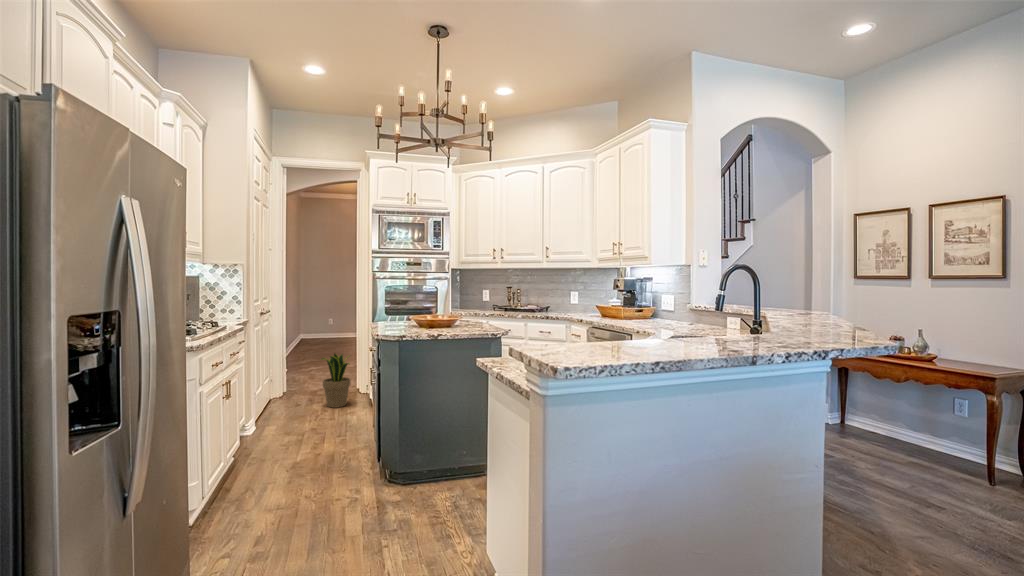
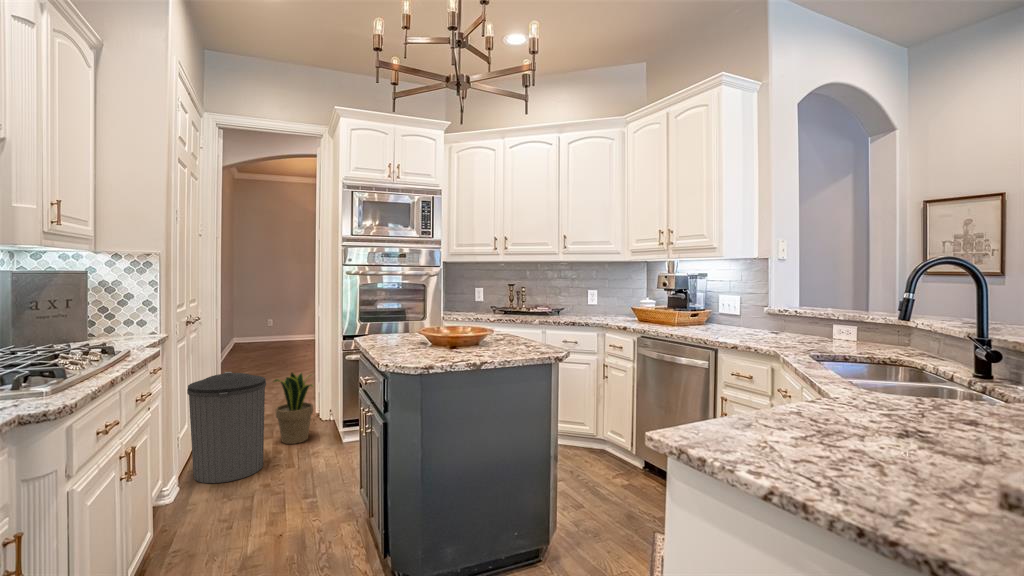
trash can: none [261,349,314,427] -> present [187,372,266,483]

